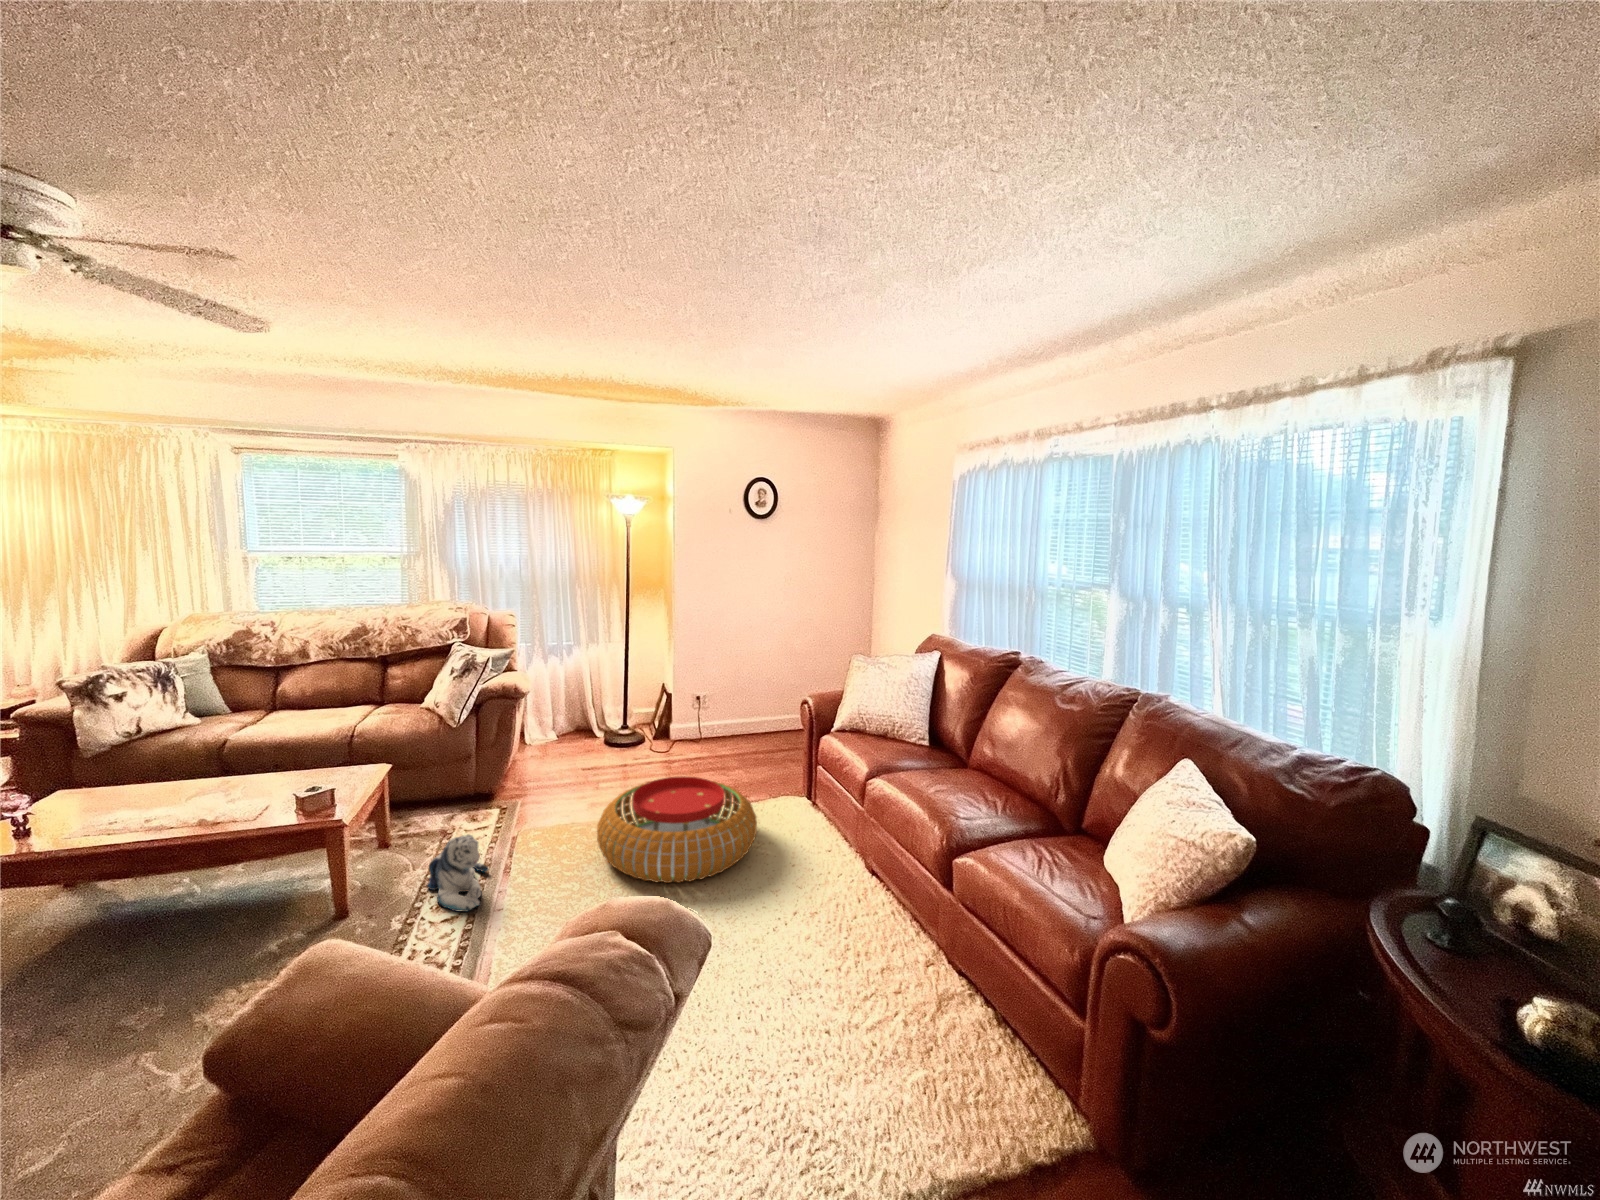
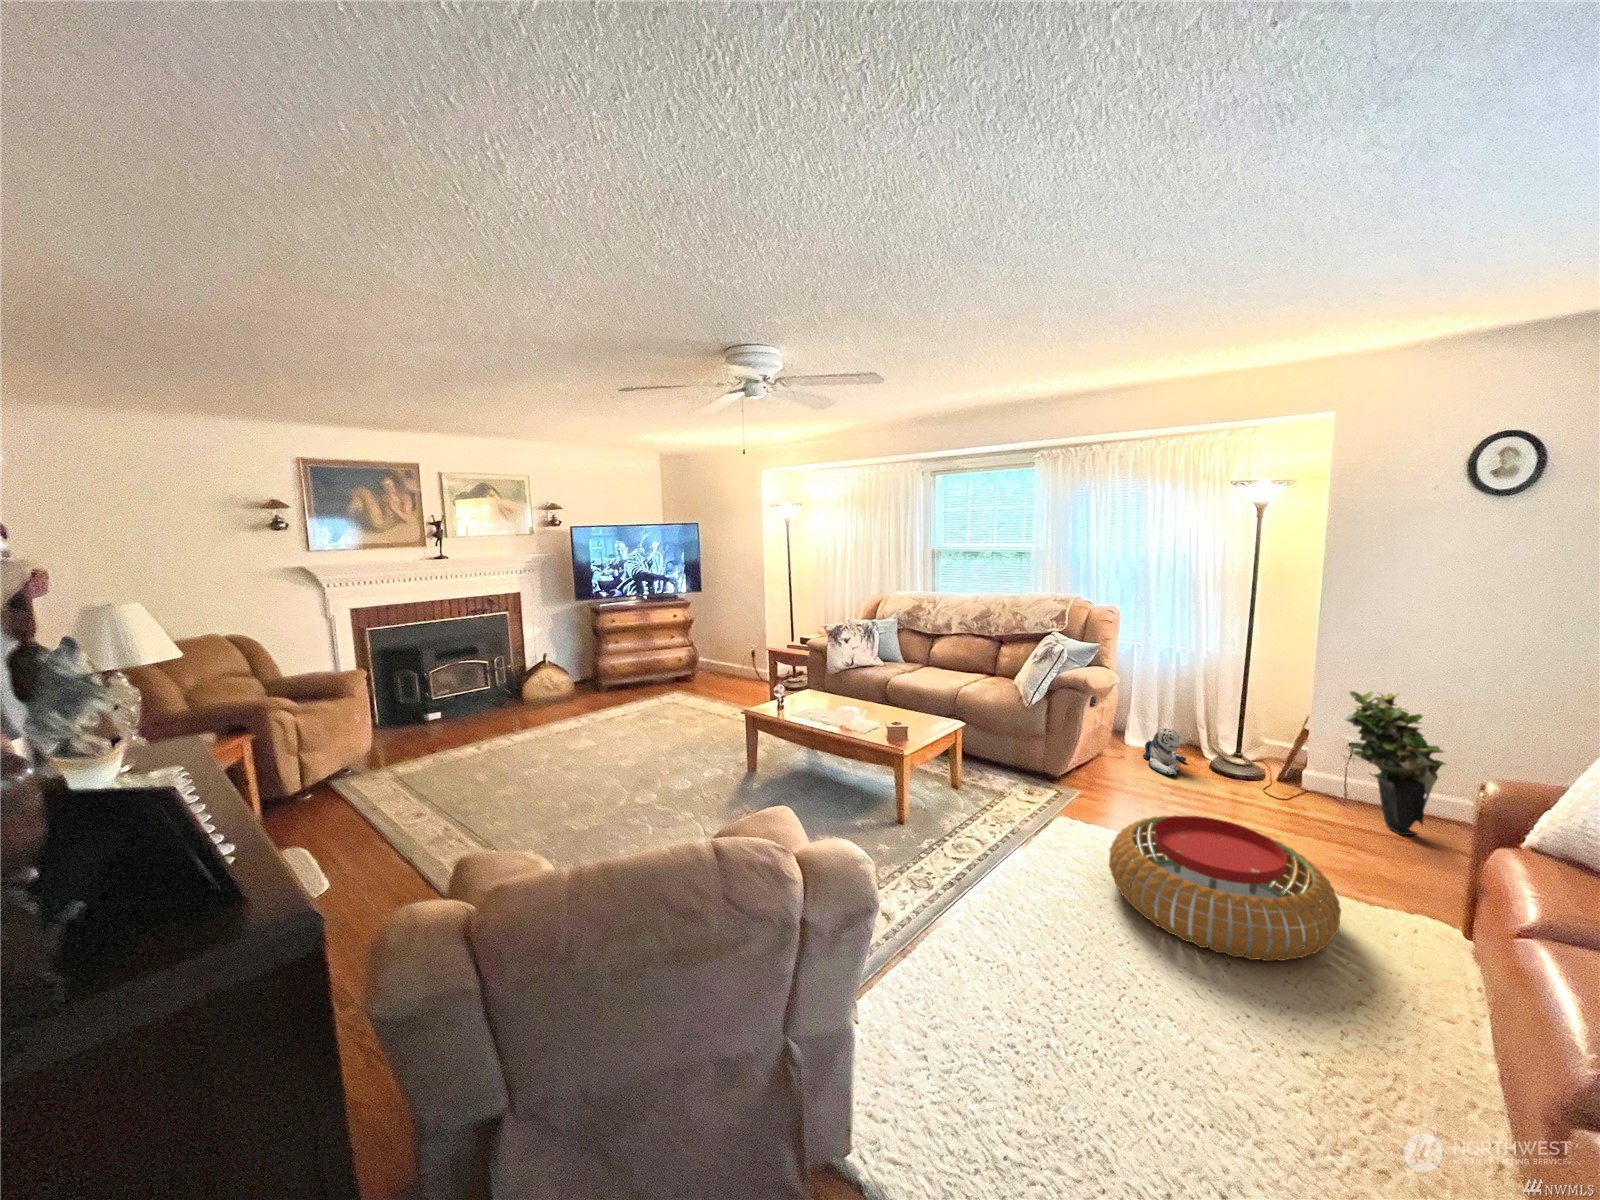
potted plant: none [700,655,755,754] -> present [1345,691,1445,835]
plush toy: present [426,835,489,912] -> present [1143,728,1186,775]

